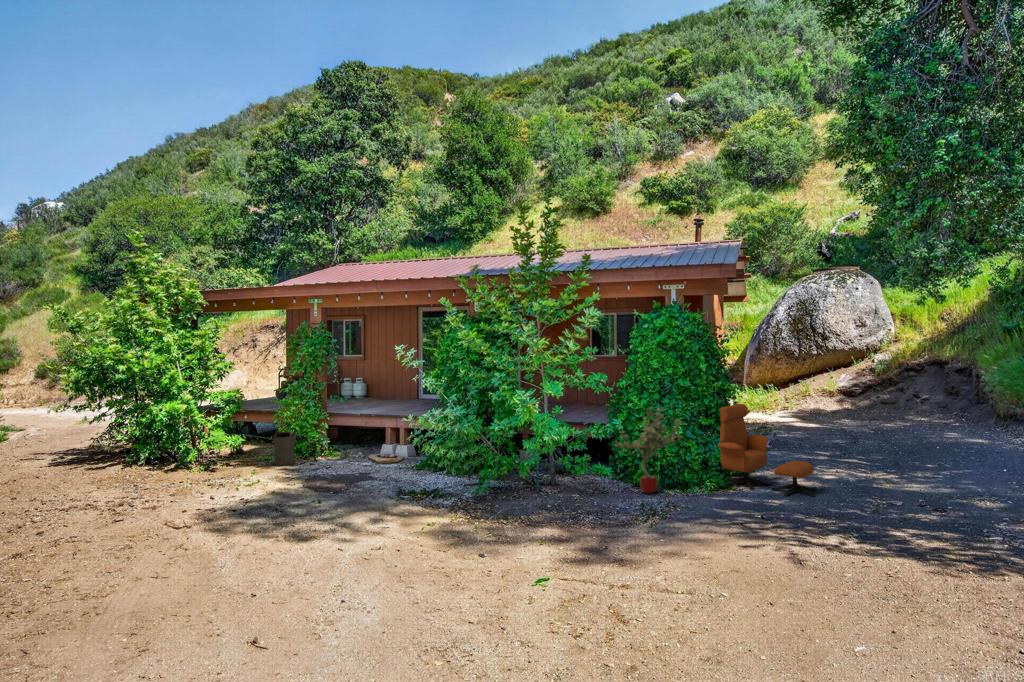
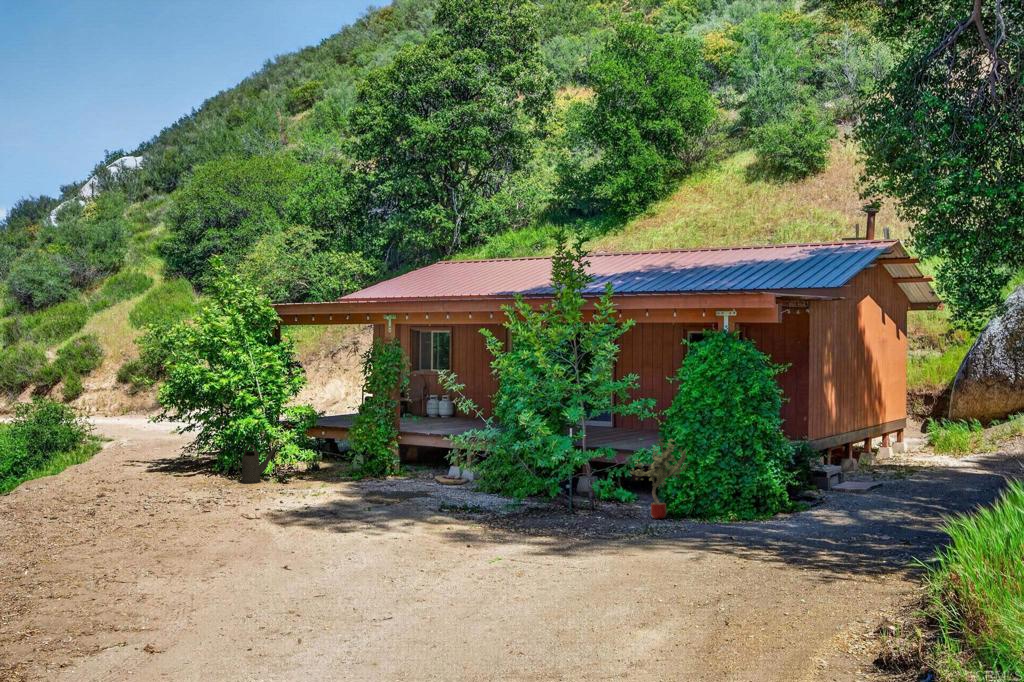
lounge chair: present [718,404,817,496] -> none [729,439,818,529]
watering can: present [274,425,297,466] -> present [238,444,275,484]

